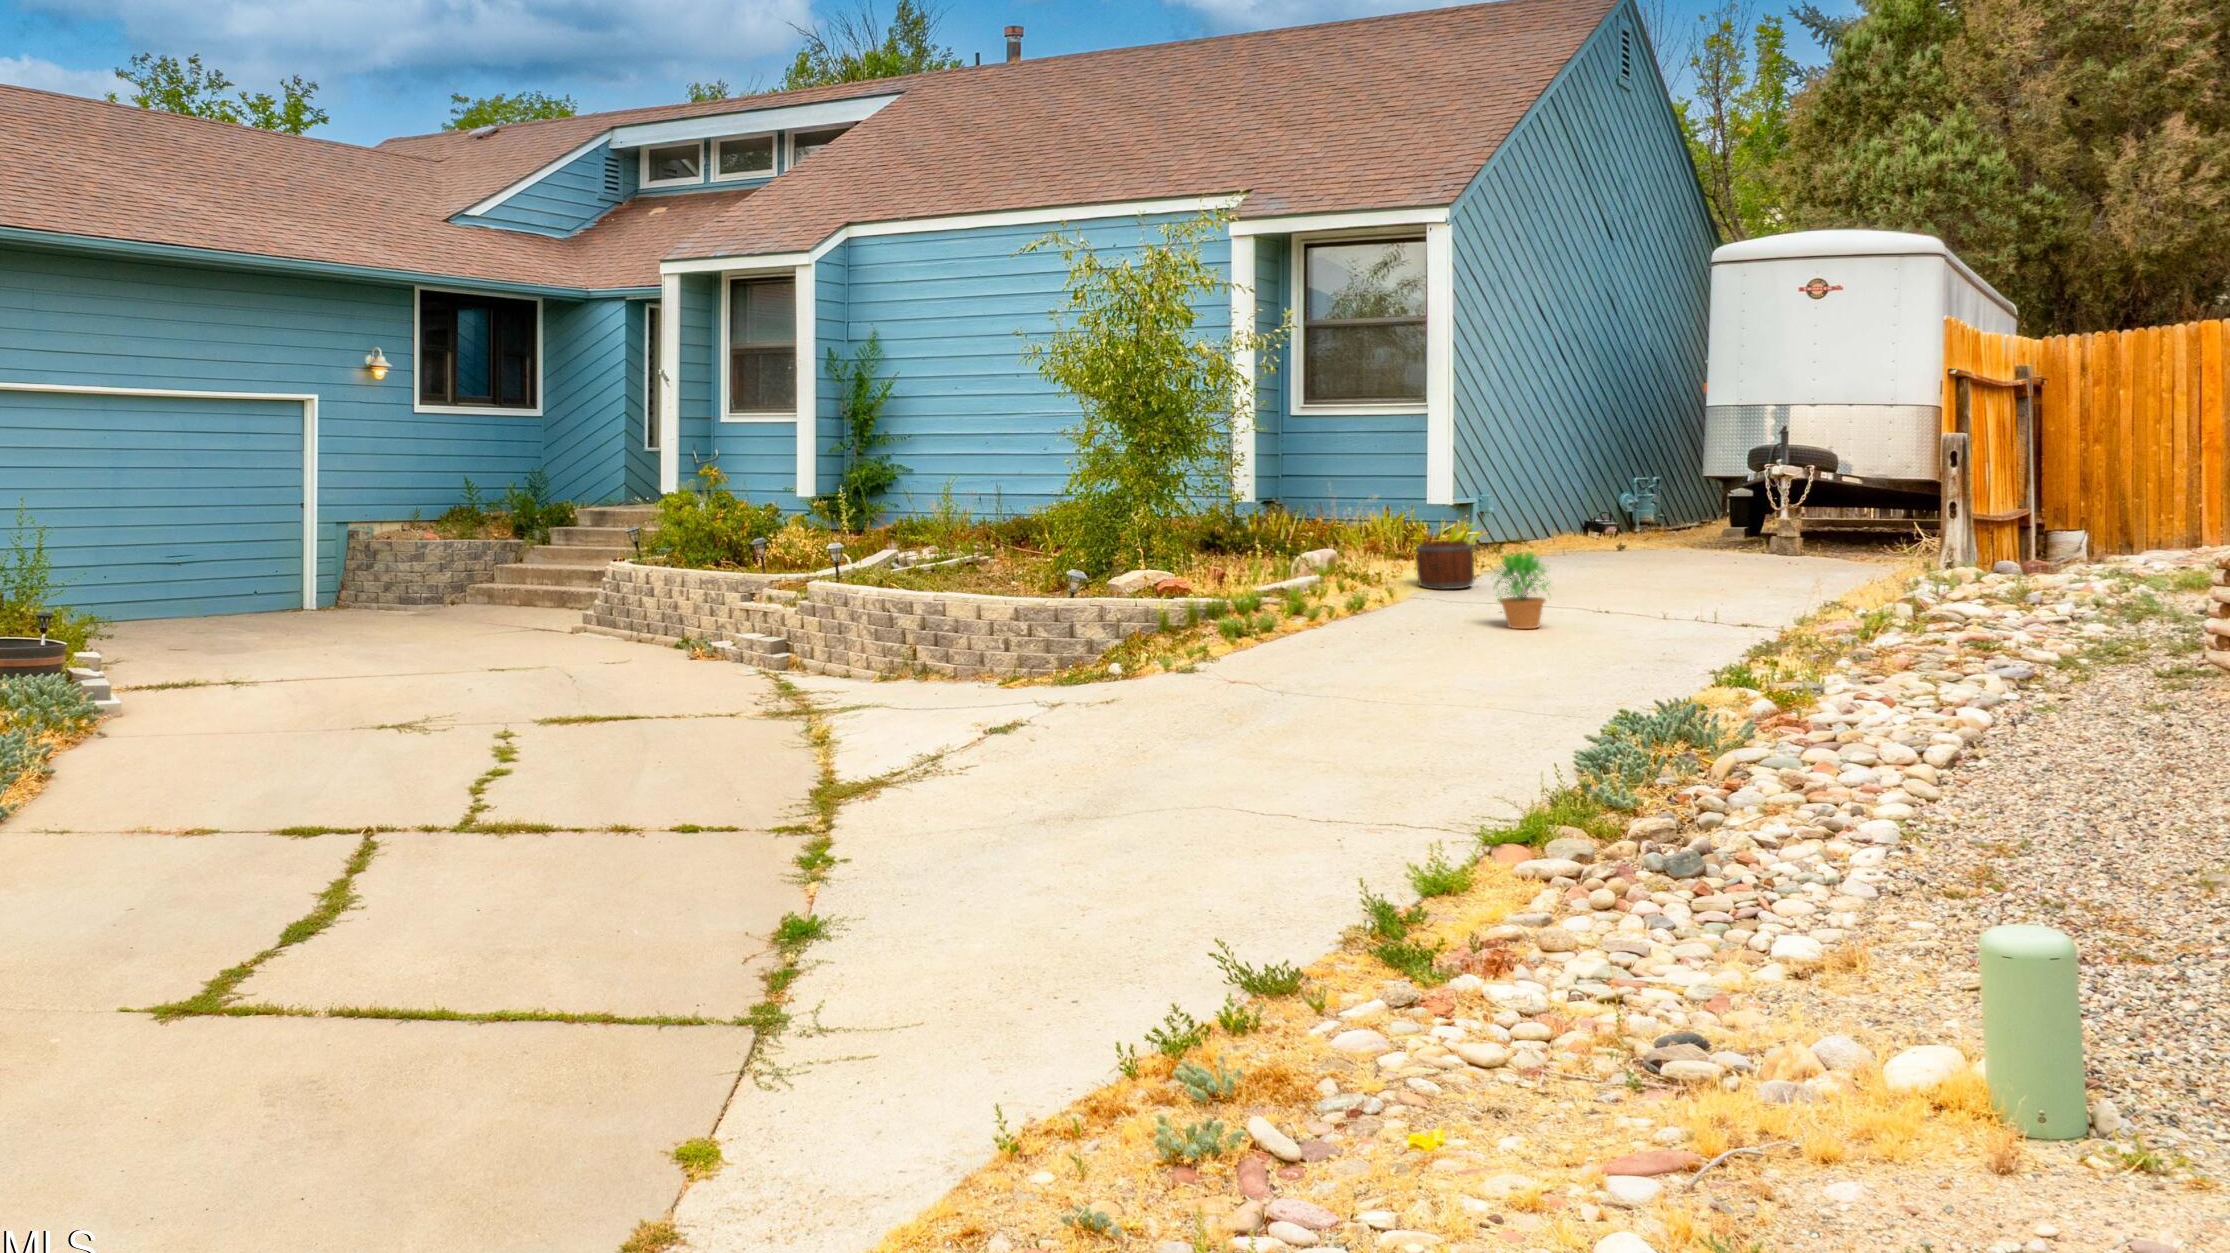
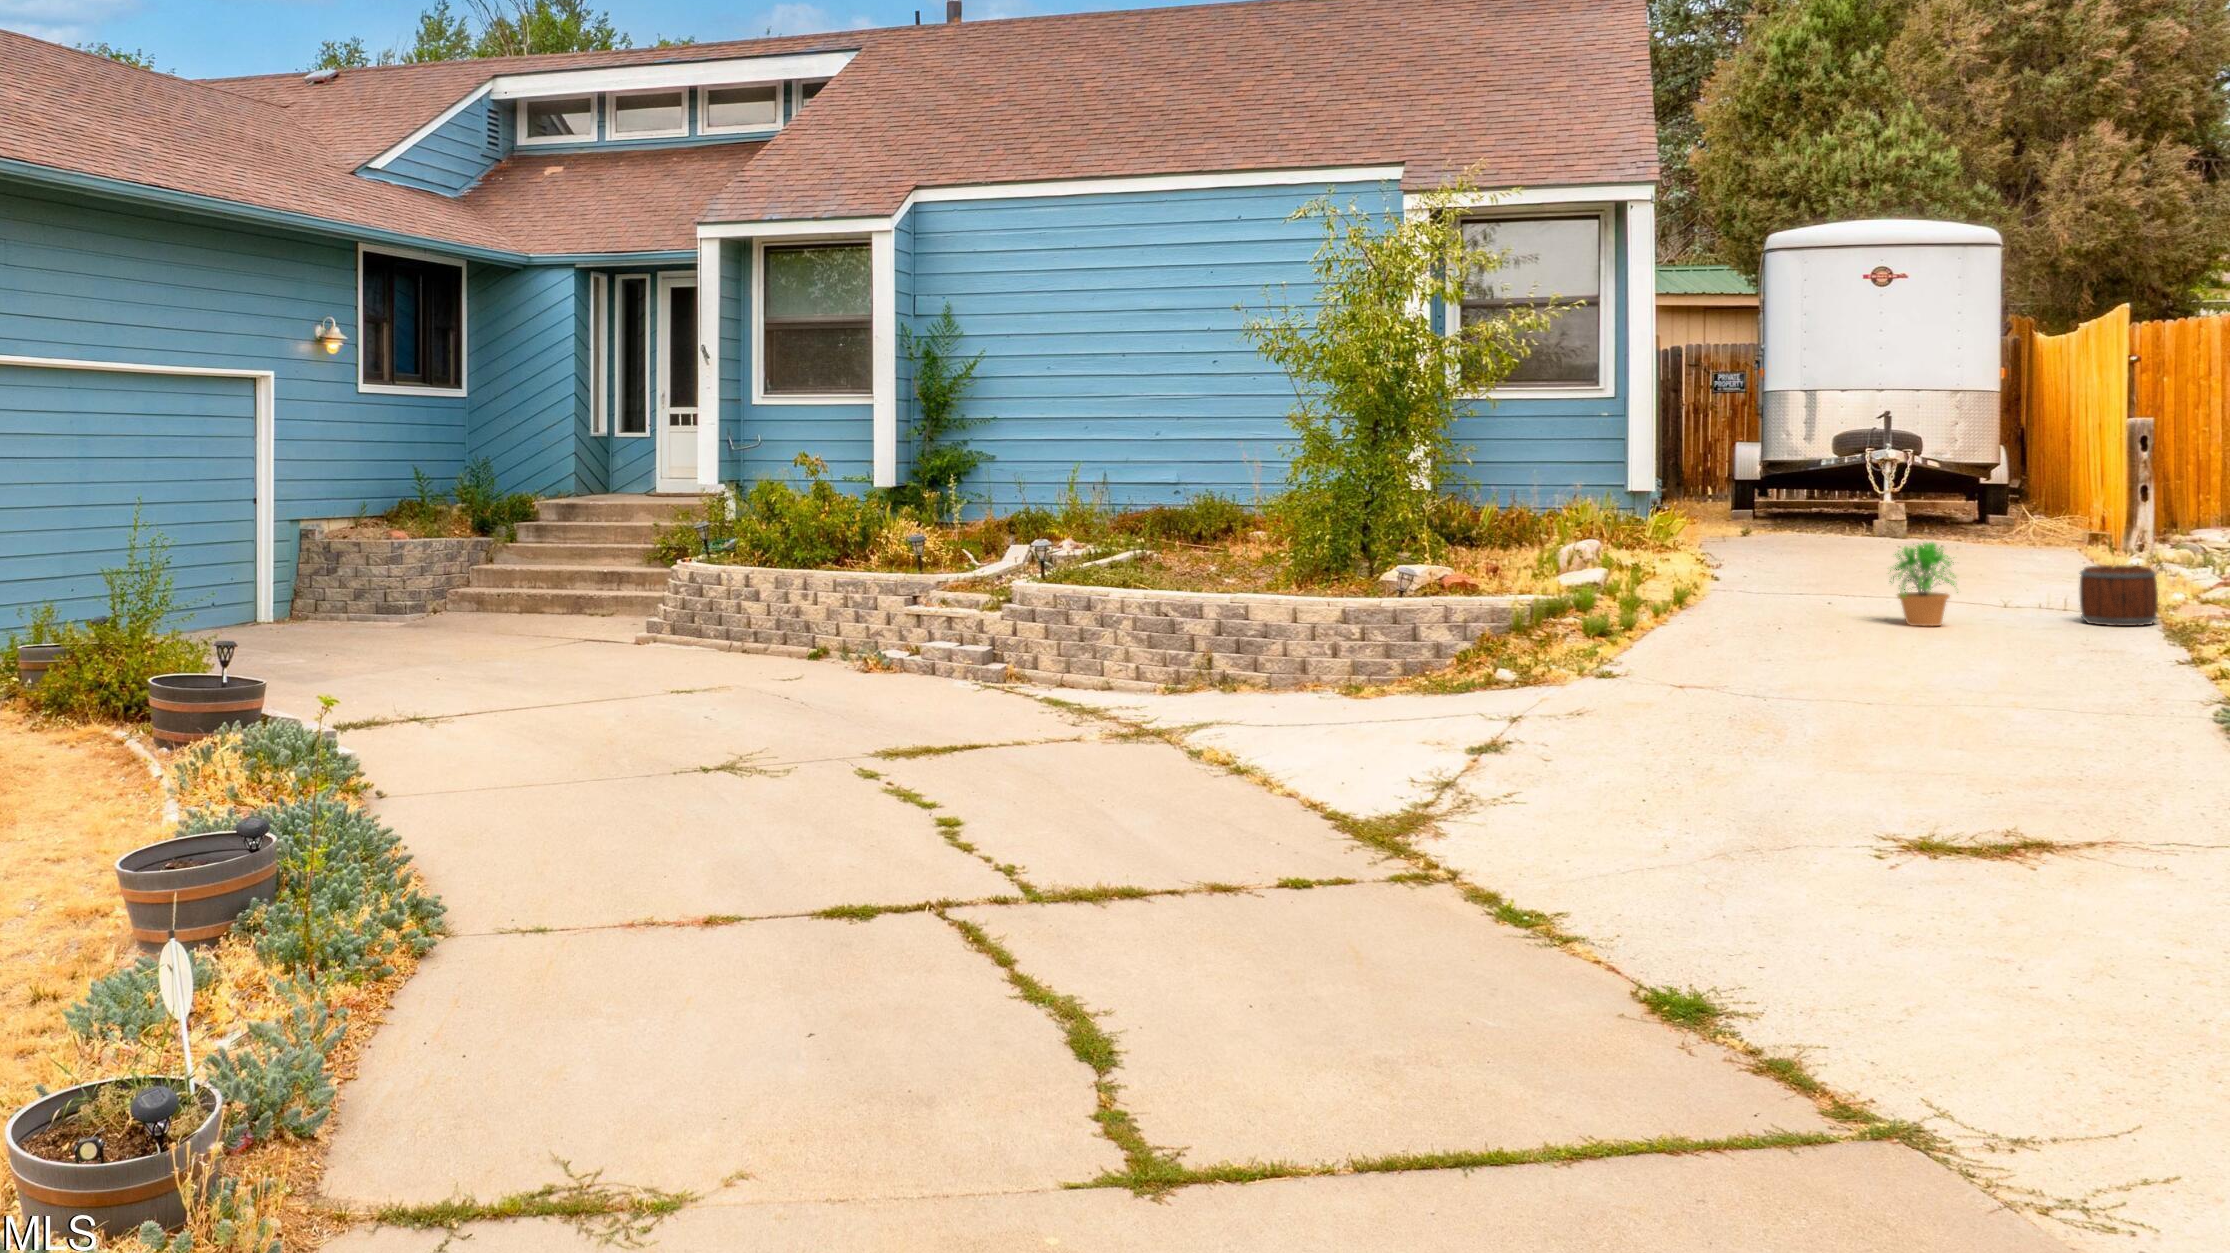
bucket: present [1416,541,1474,589] -> present [2079,565,2158,626]

